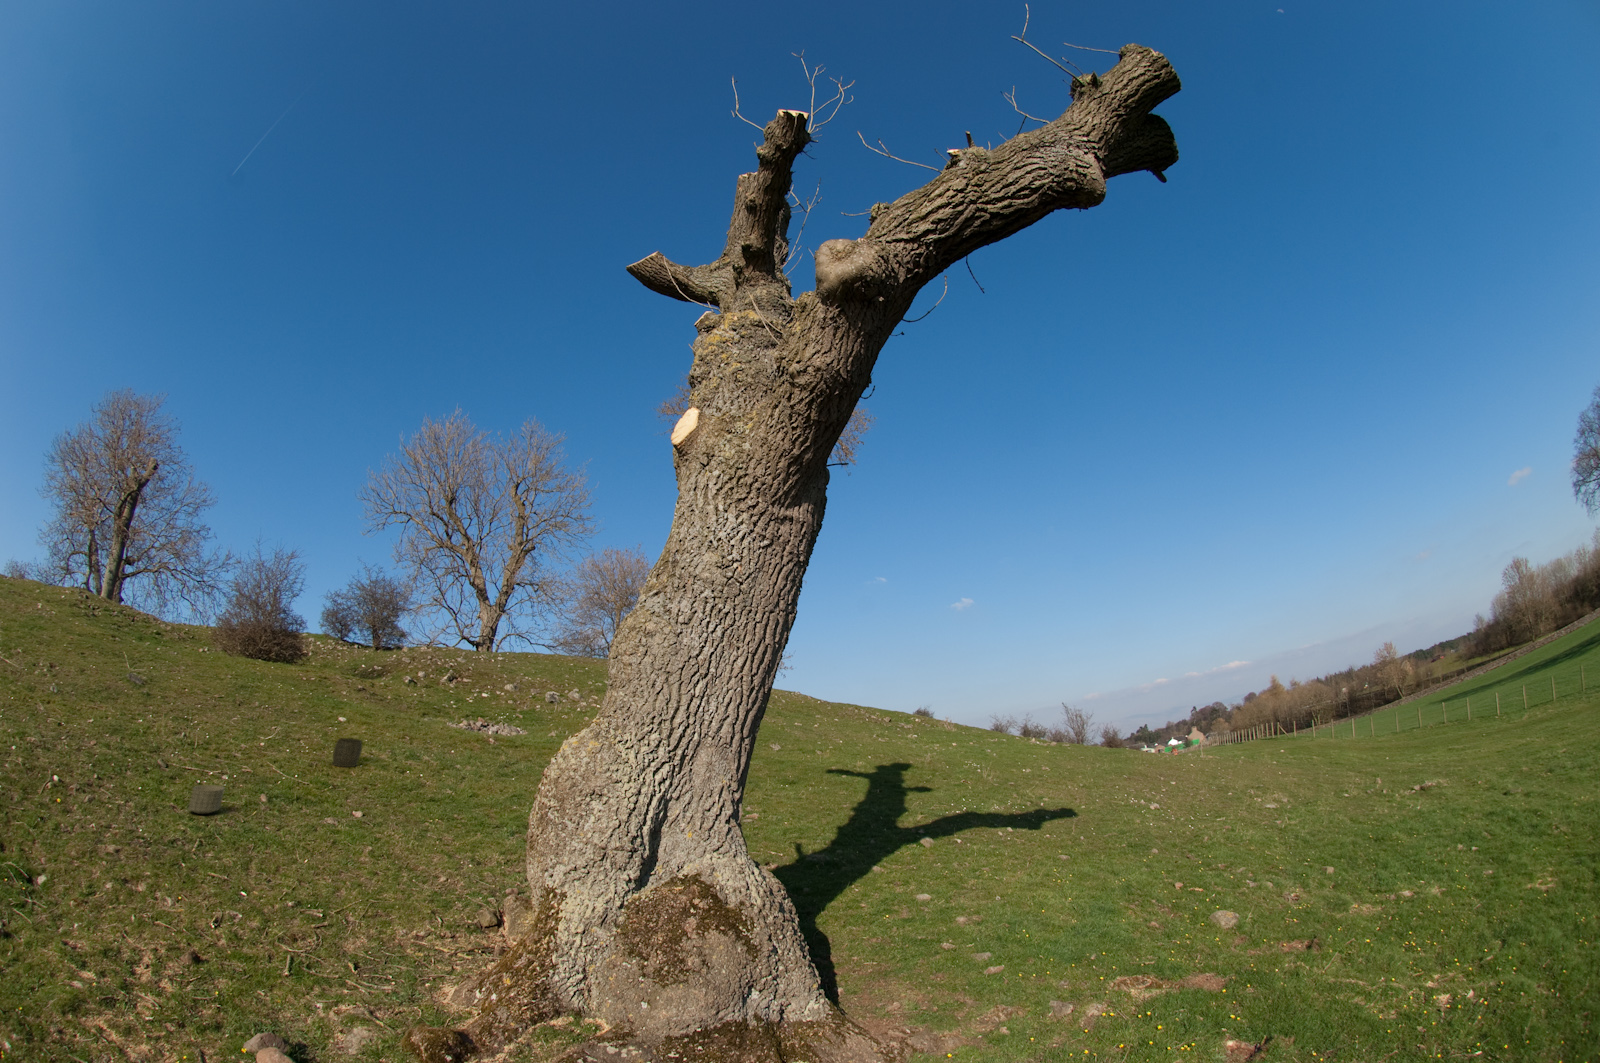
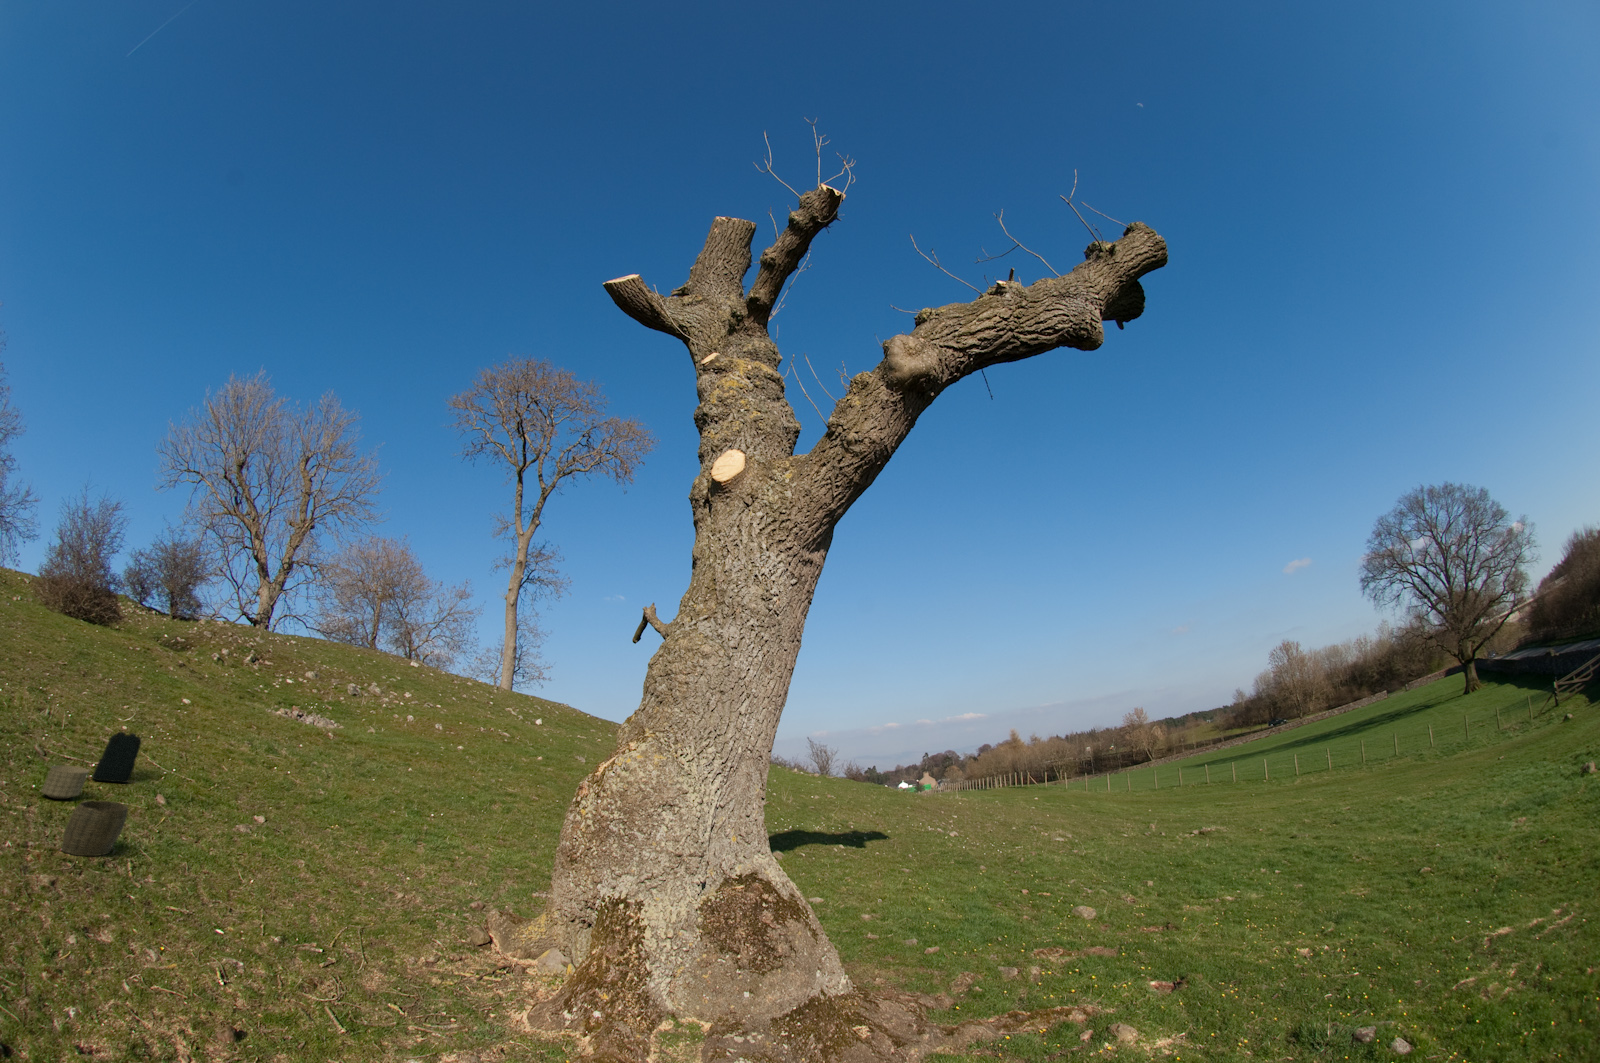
woven basket: present [333,738,362,767] -> present [61,801,128,856]
backpack: none [243,752,279,796] -> present [92,732,141,783]

